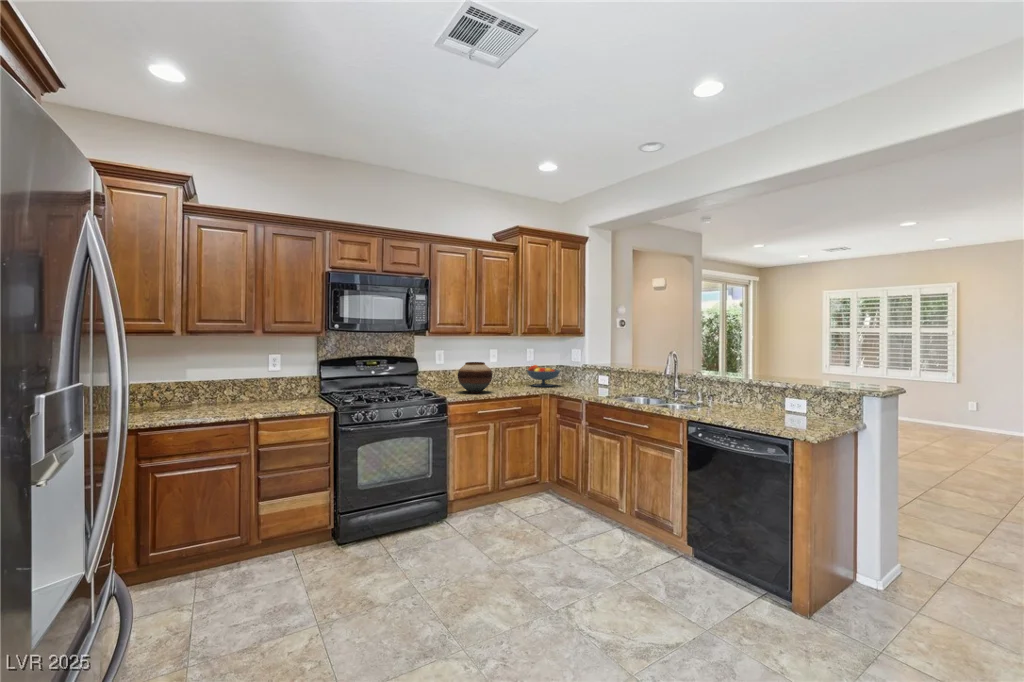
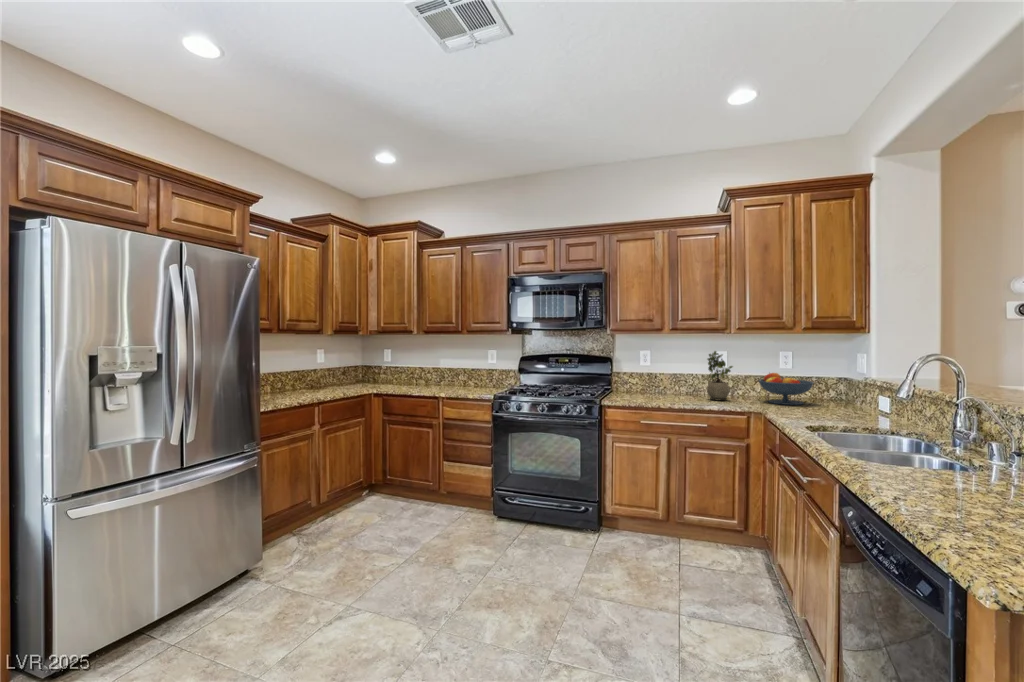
potted plant: none [498,350,523,389] -> present [707,351,733,401]
vase: present [458,362,492,393] -> none [639,364,682,400]

